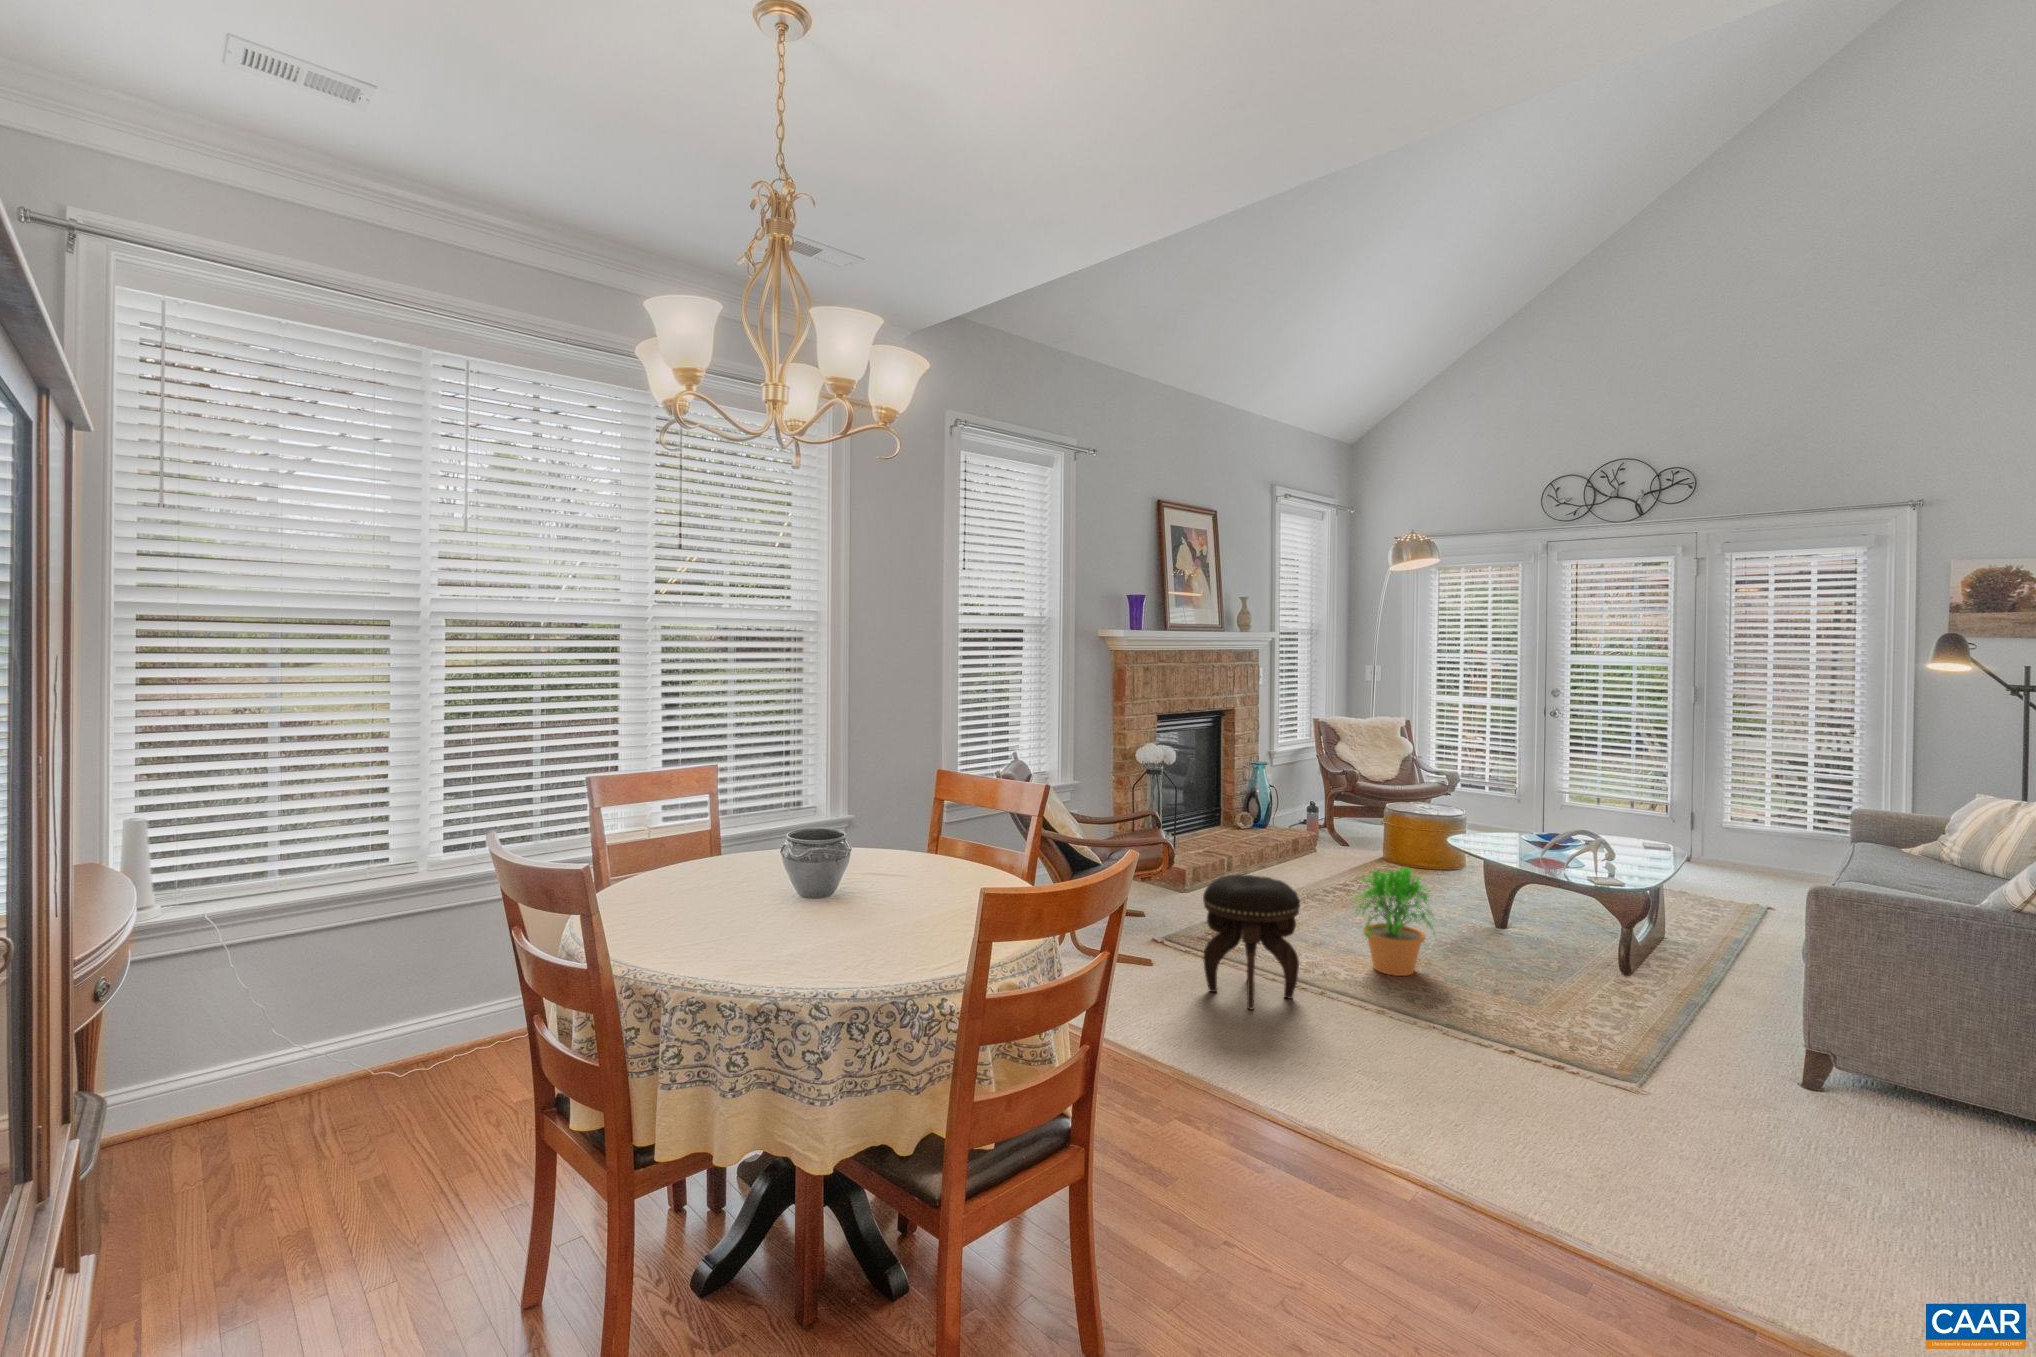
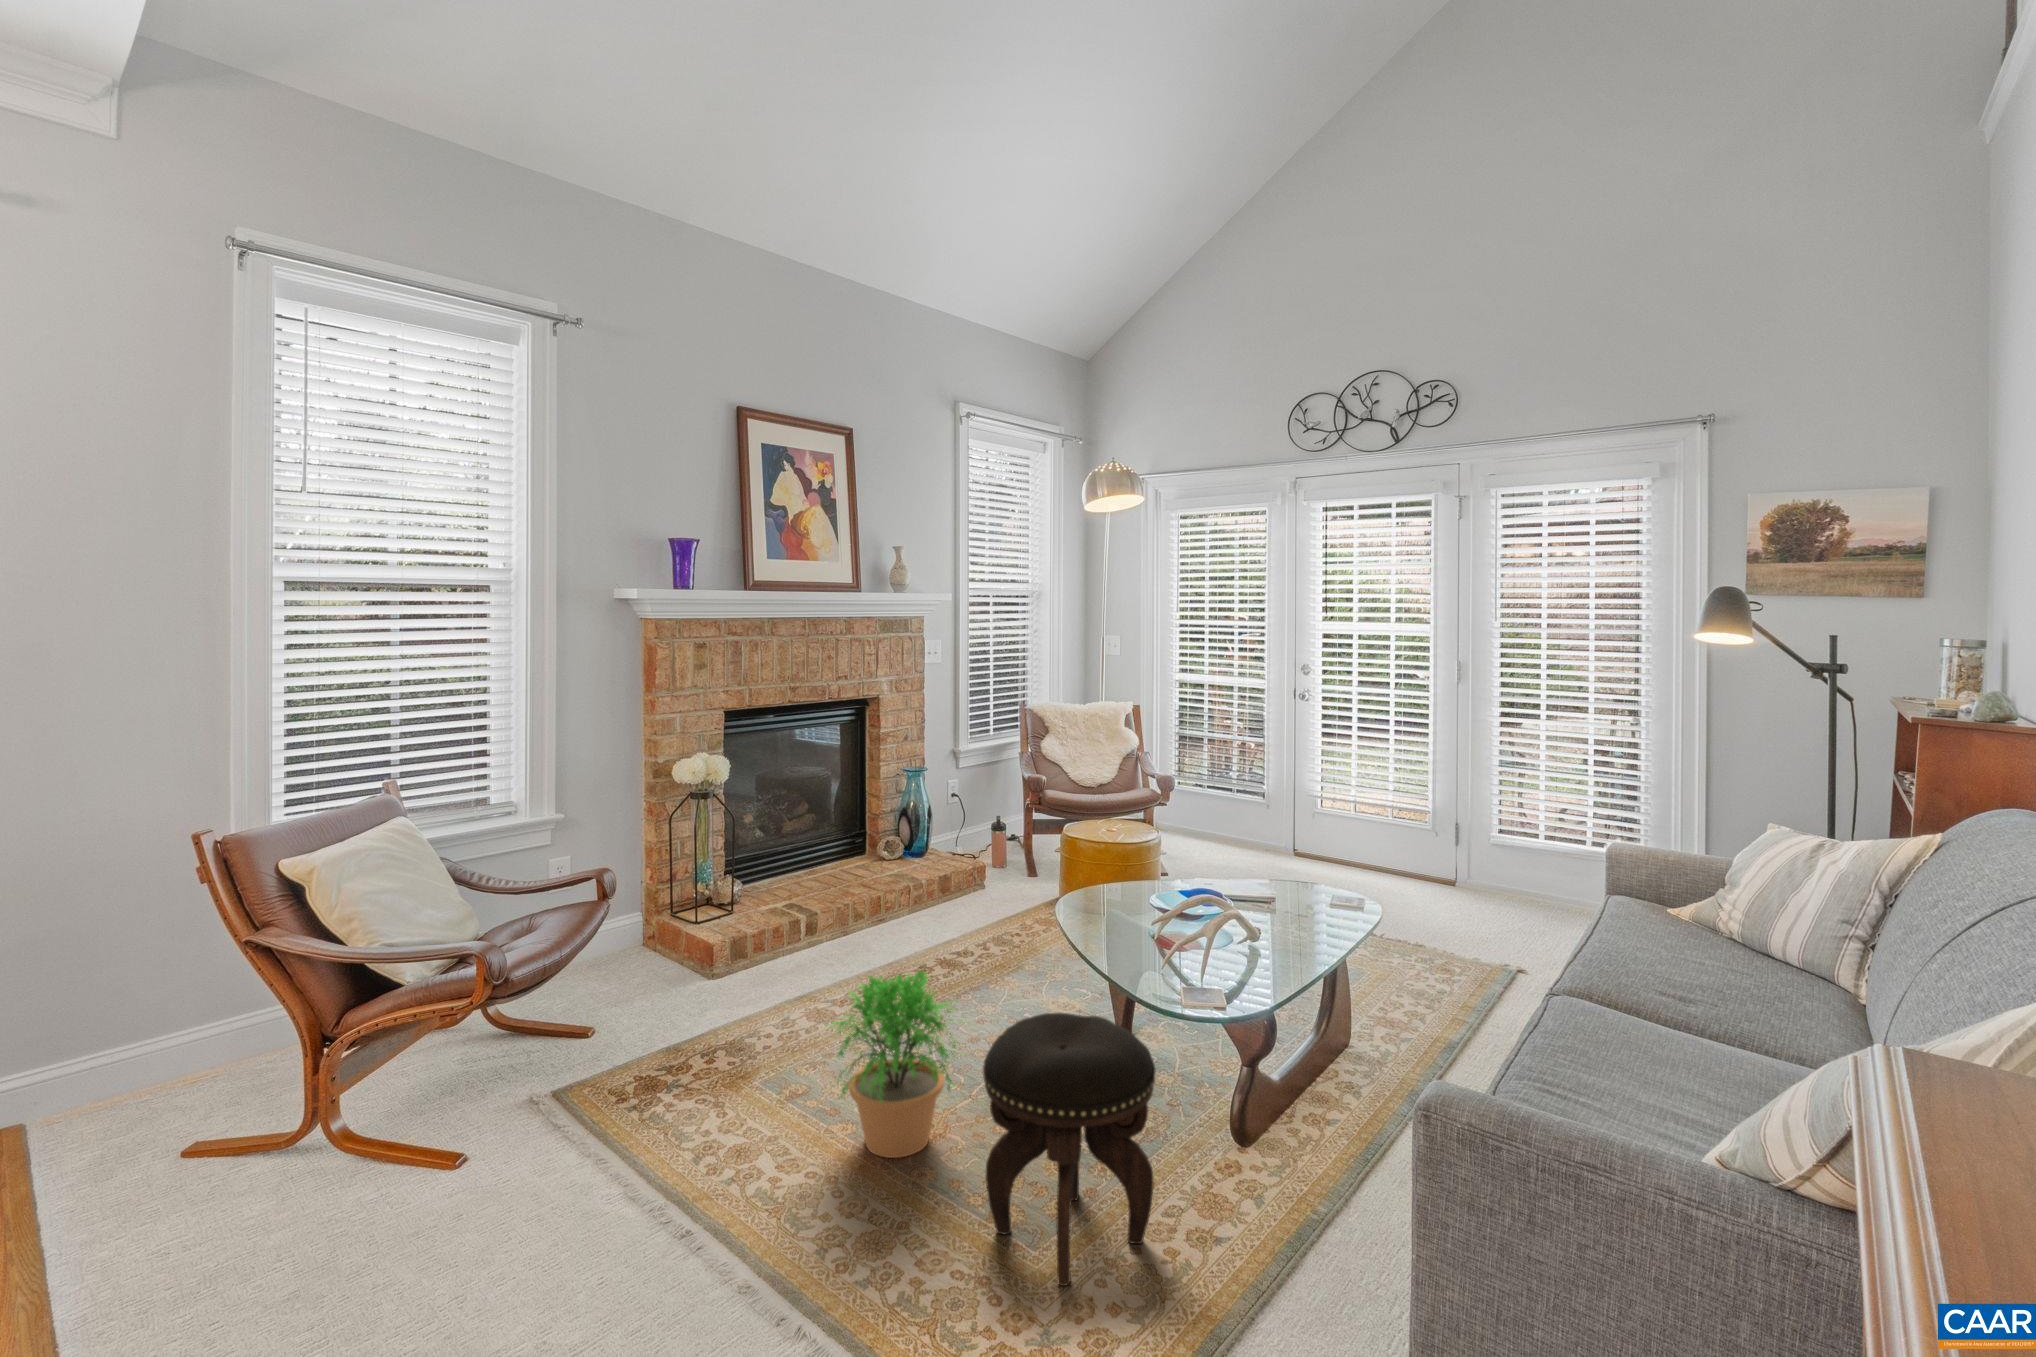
footstool: present [1203,875,1300,1010] -> present [983,1013,1155,1286]

